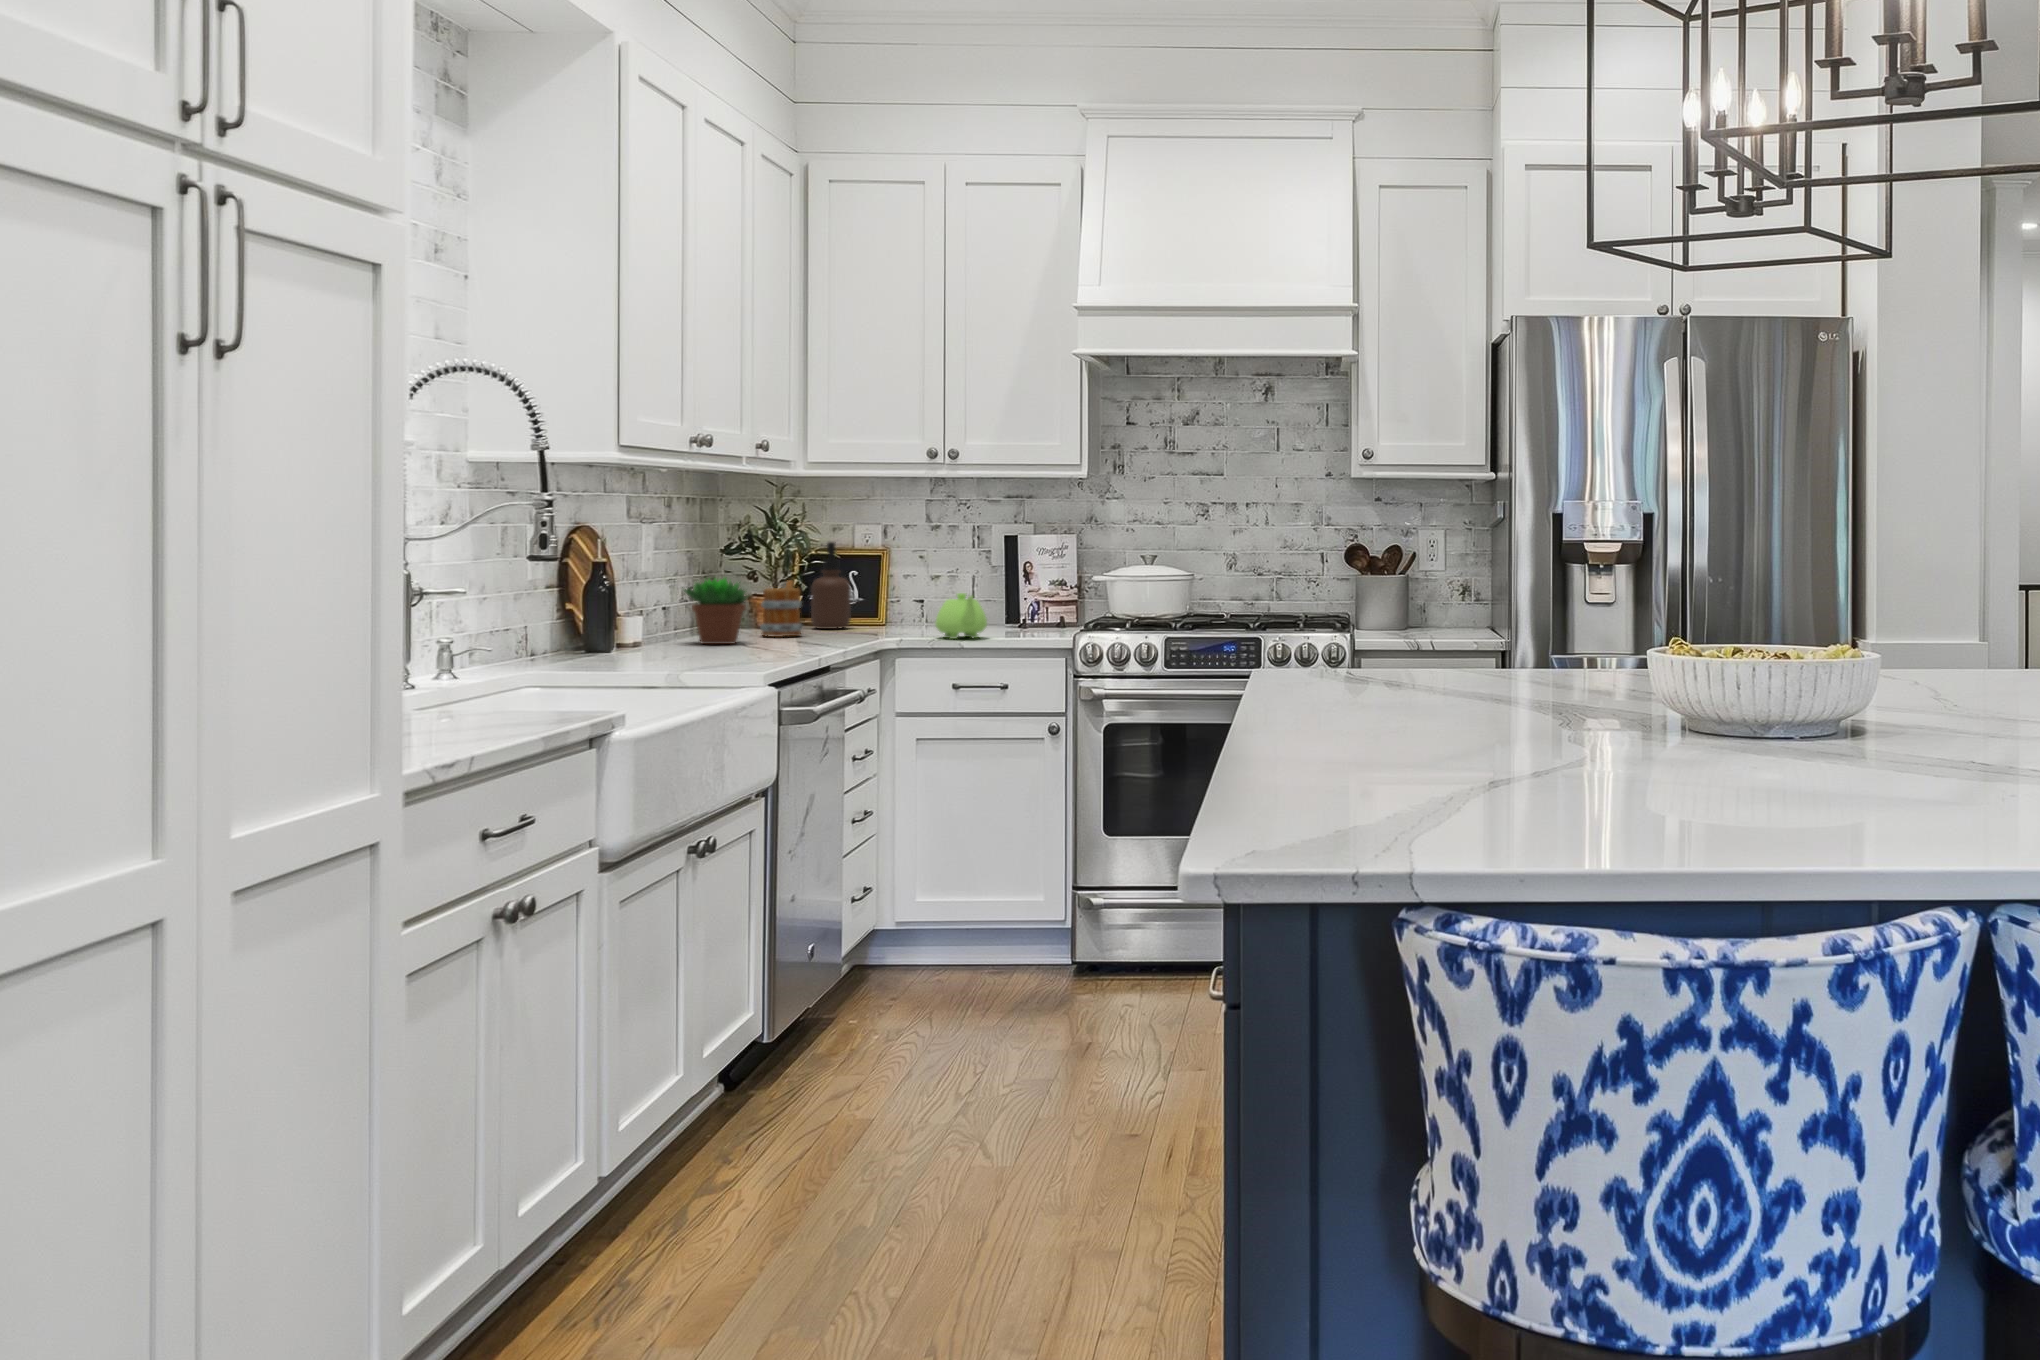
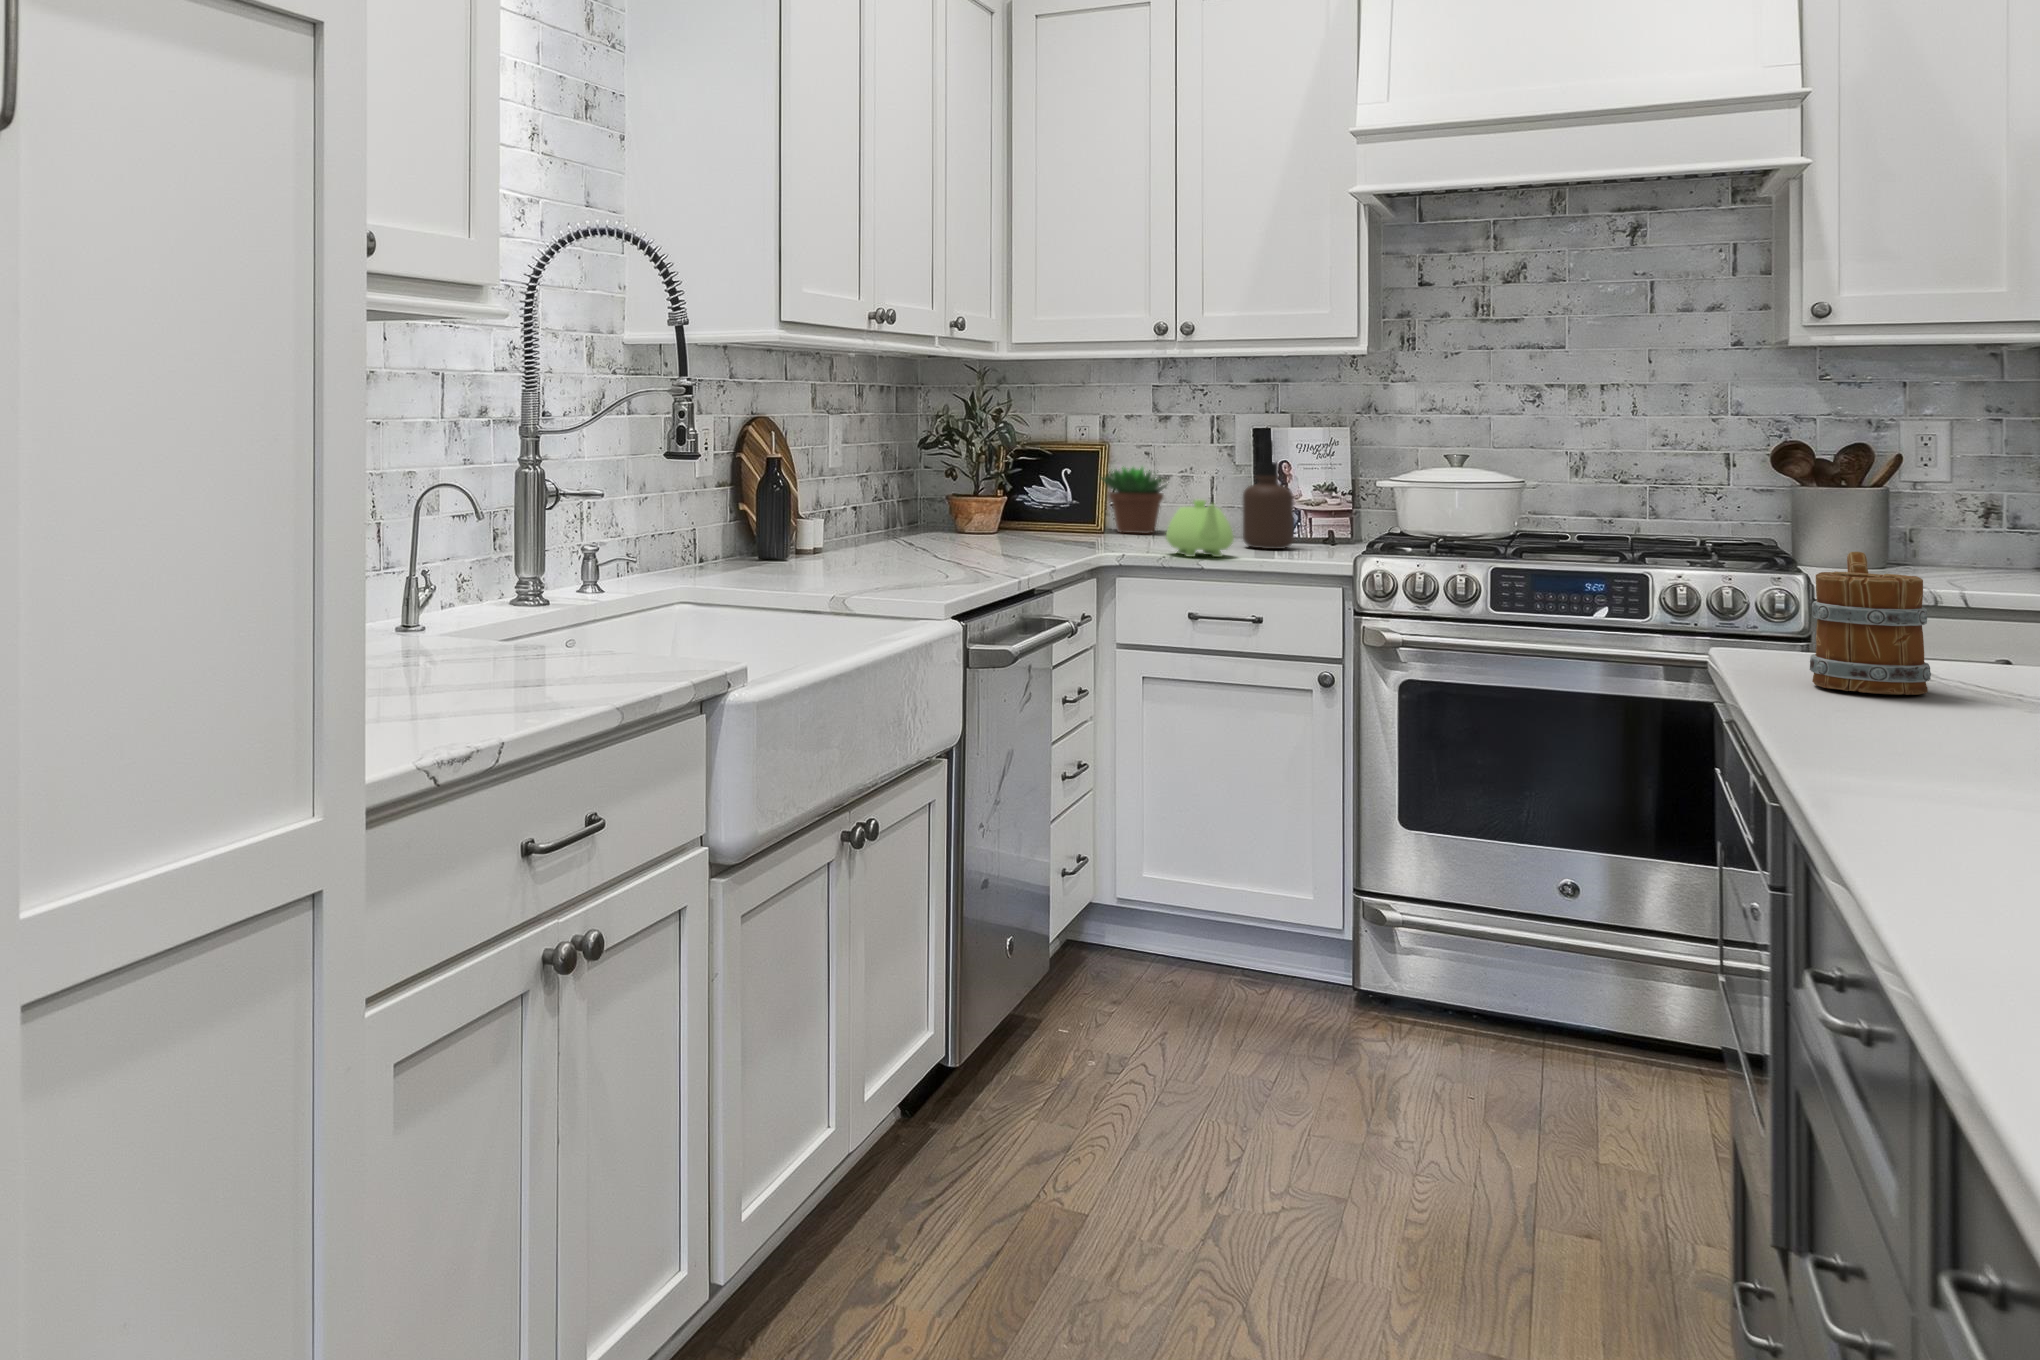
soap dispenser: present [811,542,851,629] -> present [1243,440,1294,549]
succulent plant: present [684,578,748,644] -> present [1101,467,1165,533]
mug: present [760,580,802,637] -> present [1810,552,1931,695]

